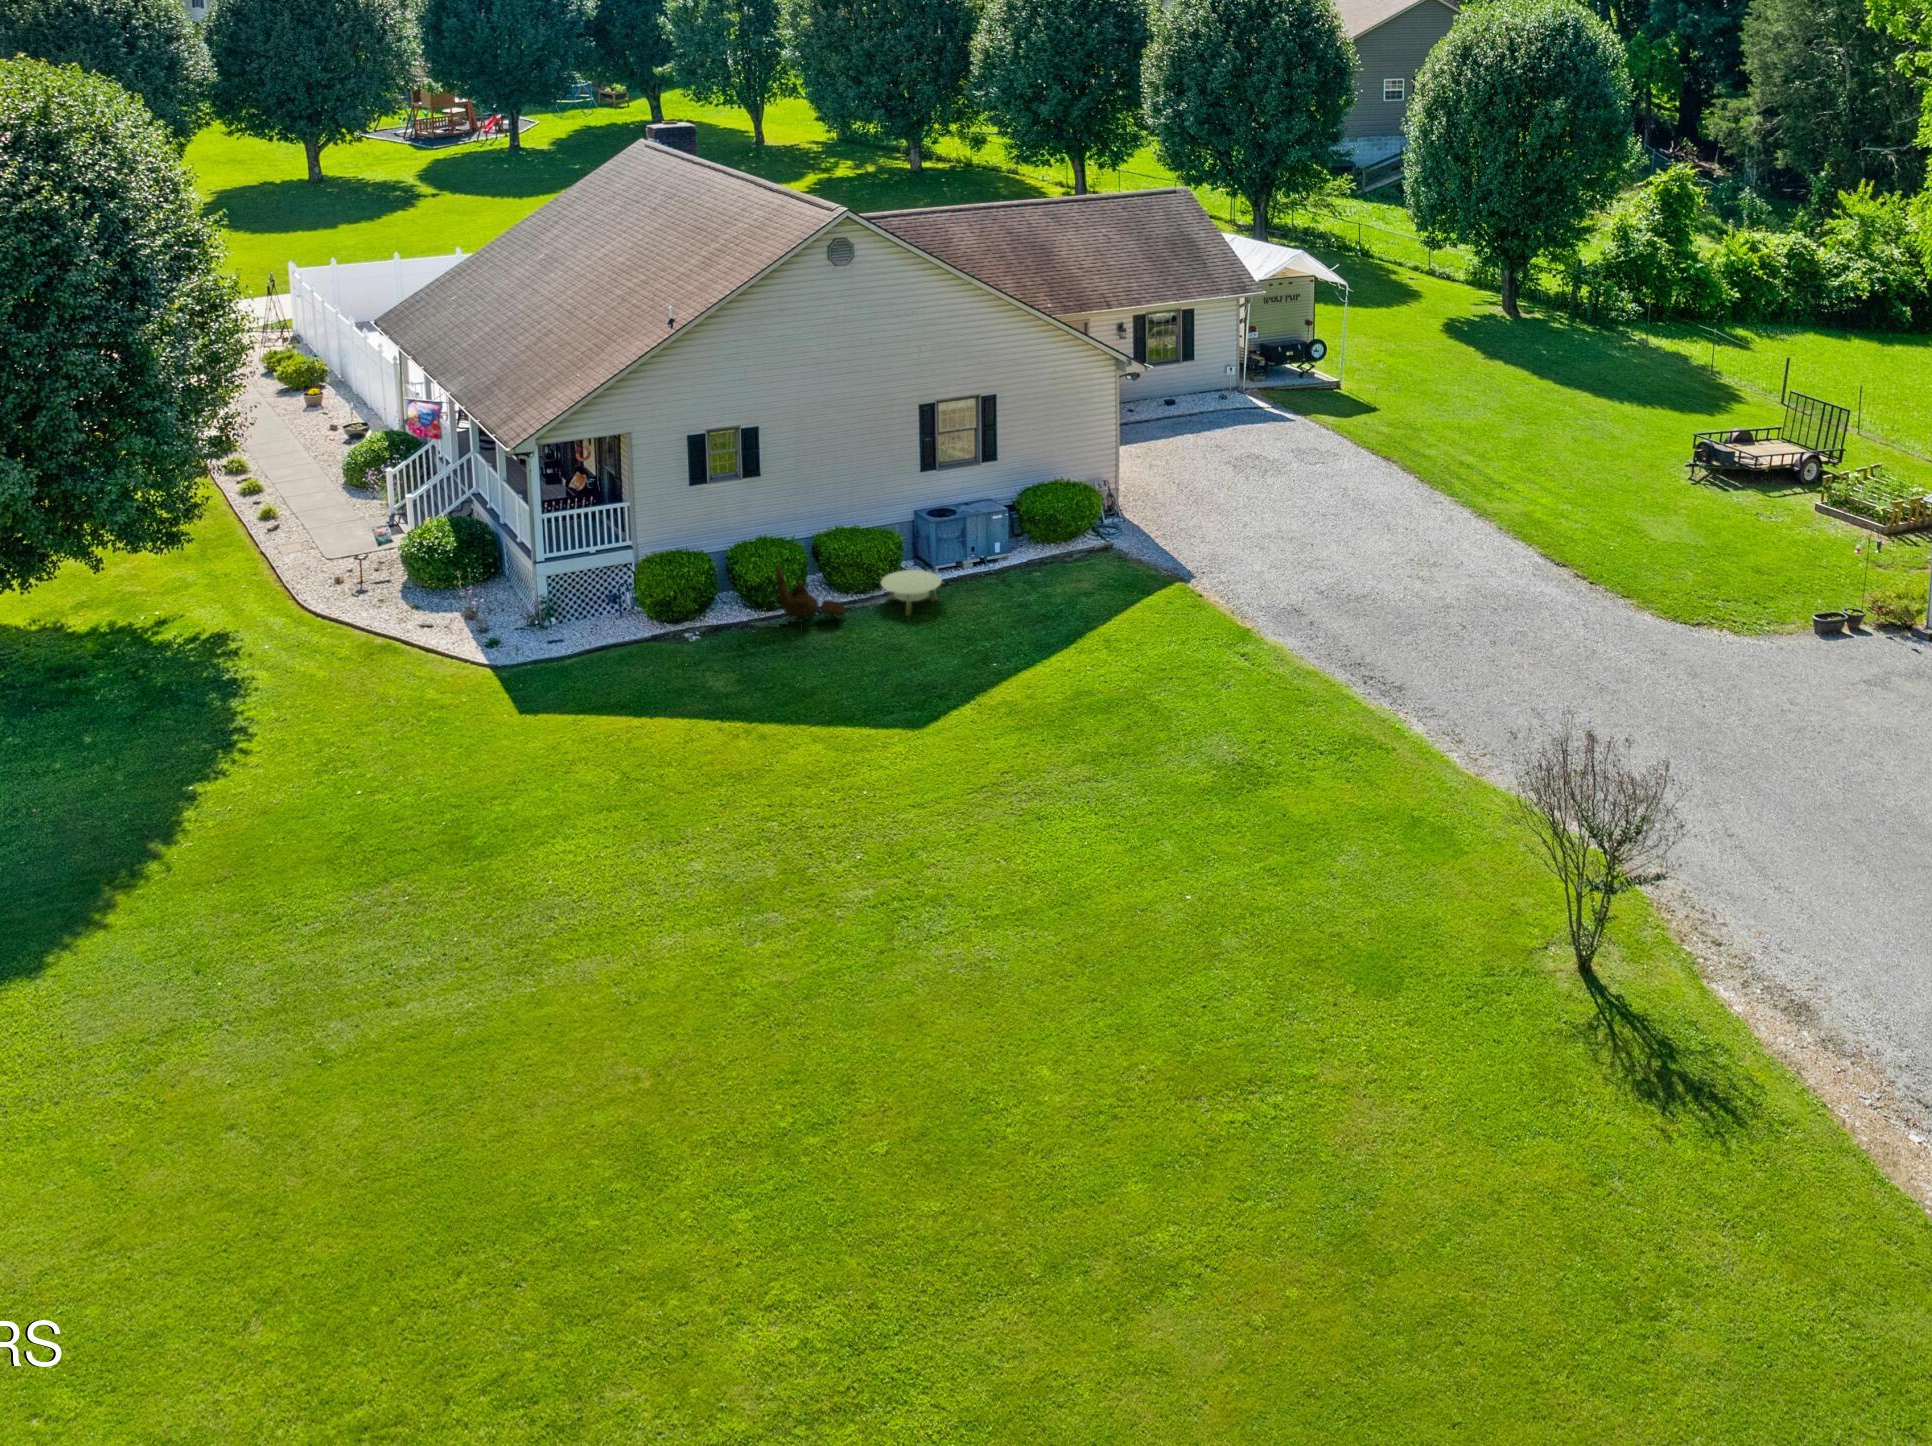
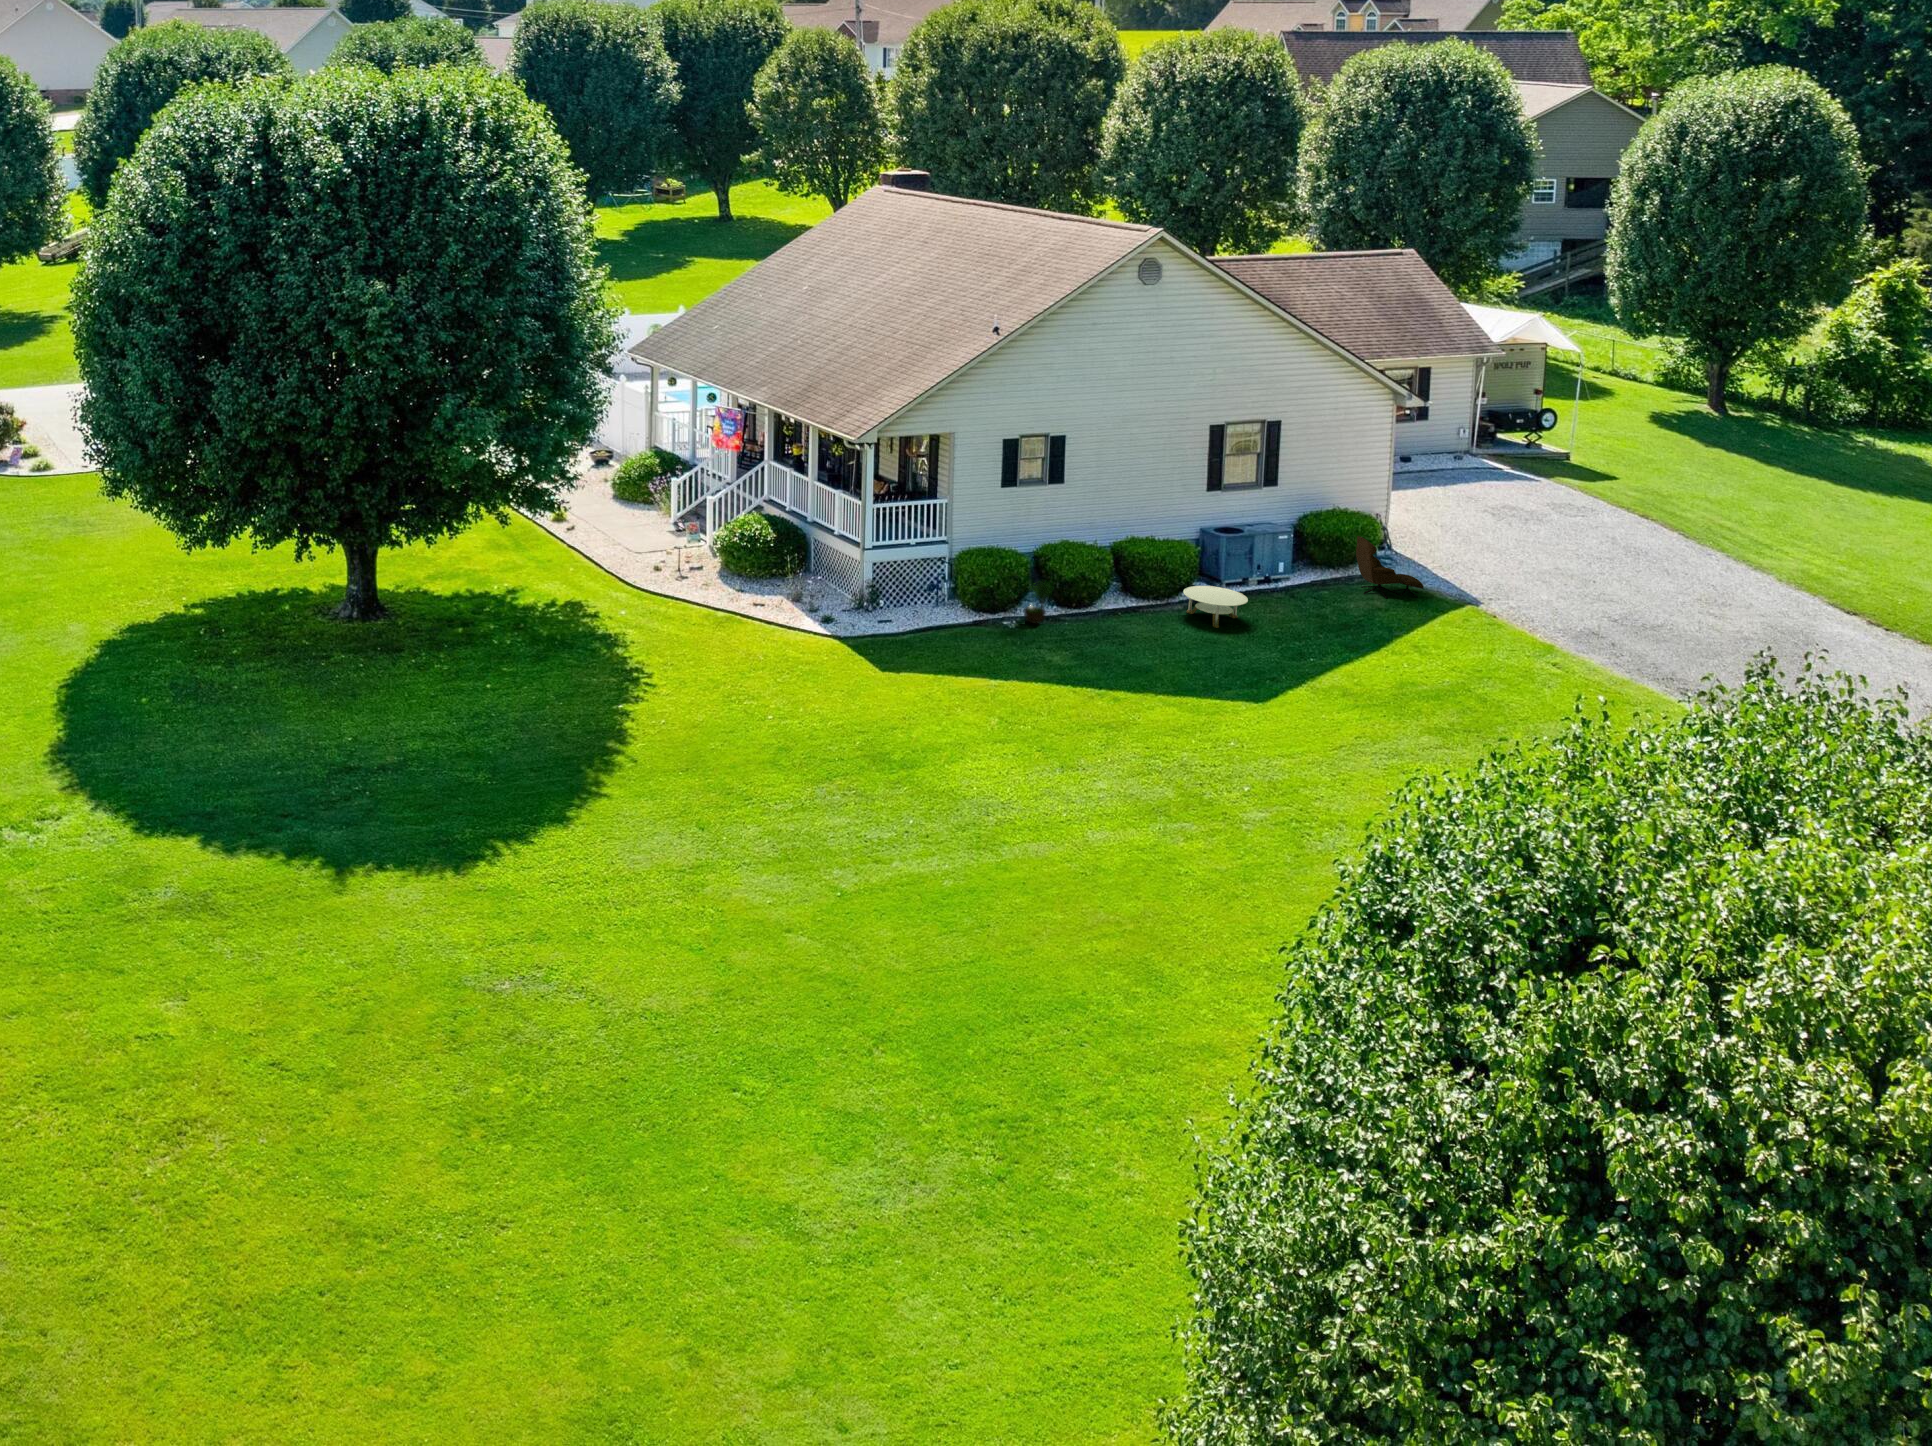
lounge chair: present [776,566,845,631] -> present [1356,536,1423,599]
potted tree: none [708,584,736,630] -> present [1024,581,1051,623]

